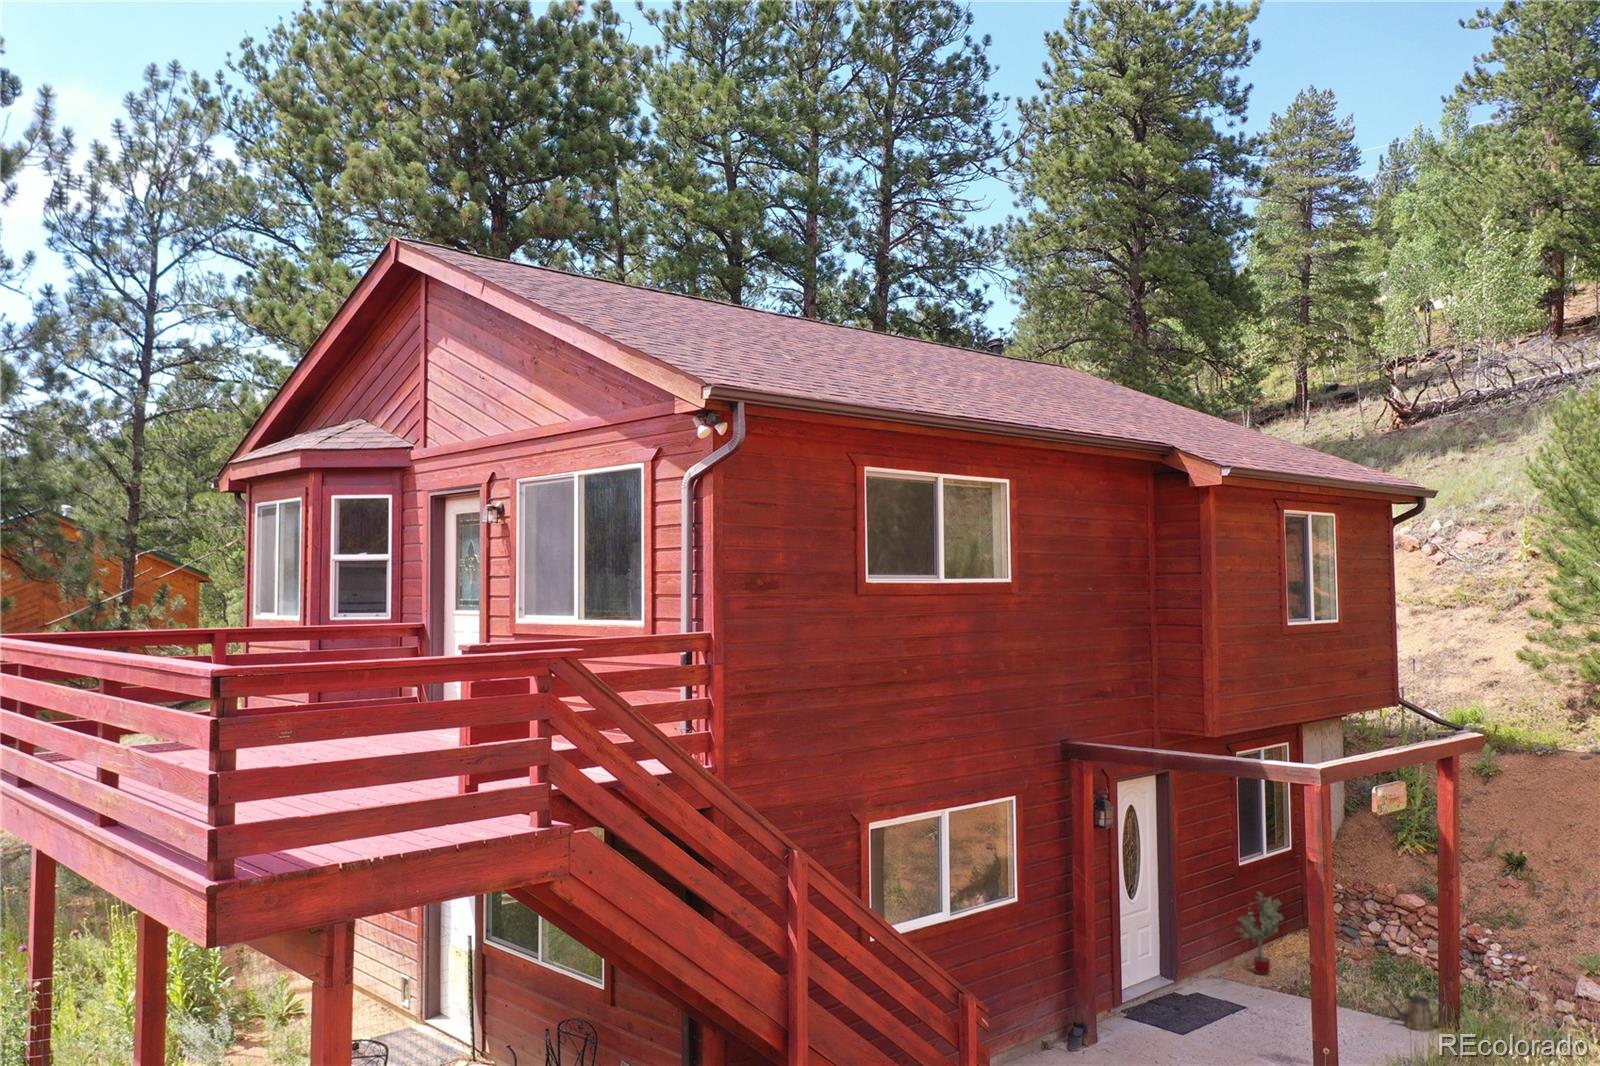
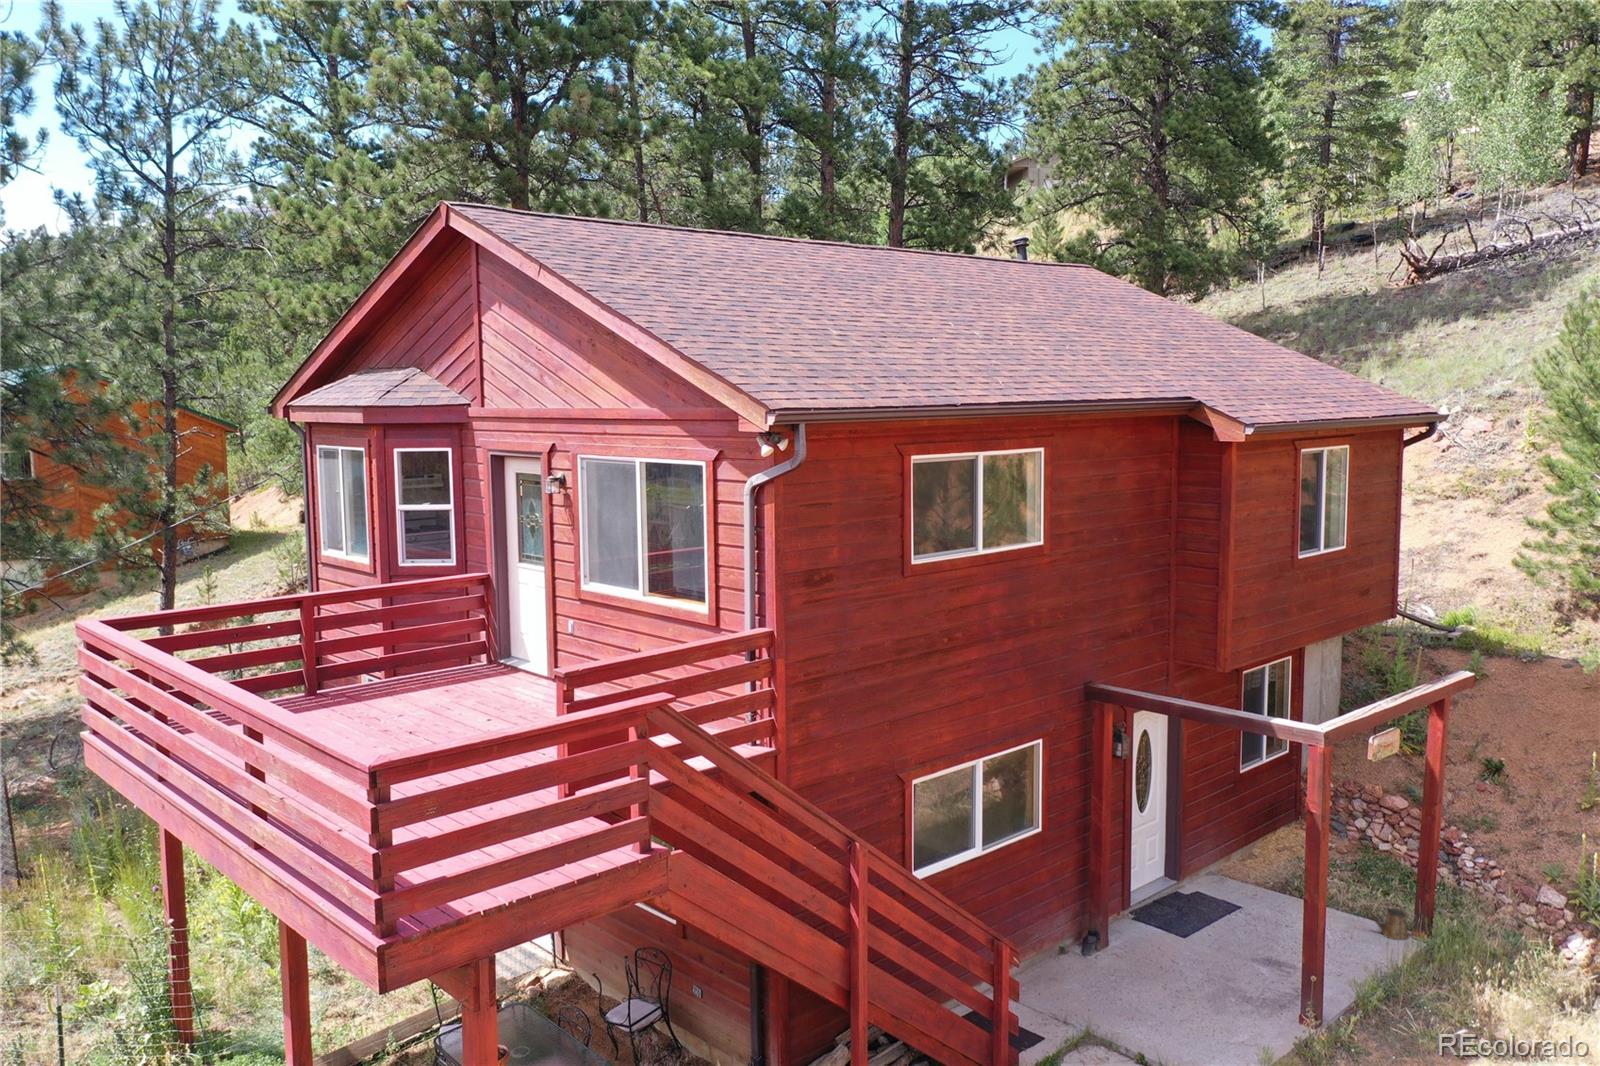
potted tree: present [1236,892,1283,975] -> none [1232,802,1278,877]

